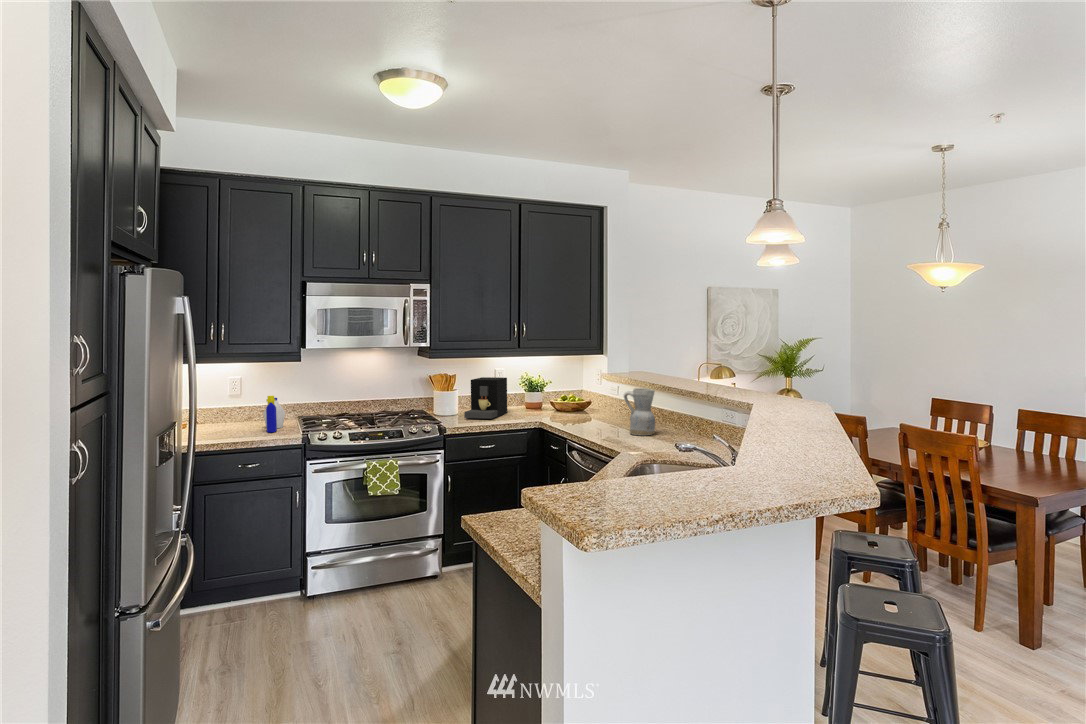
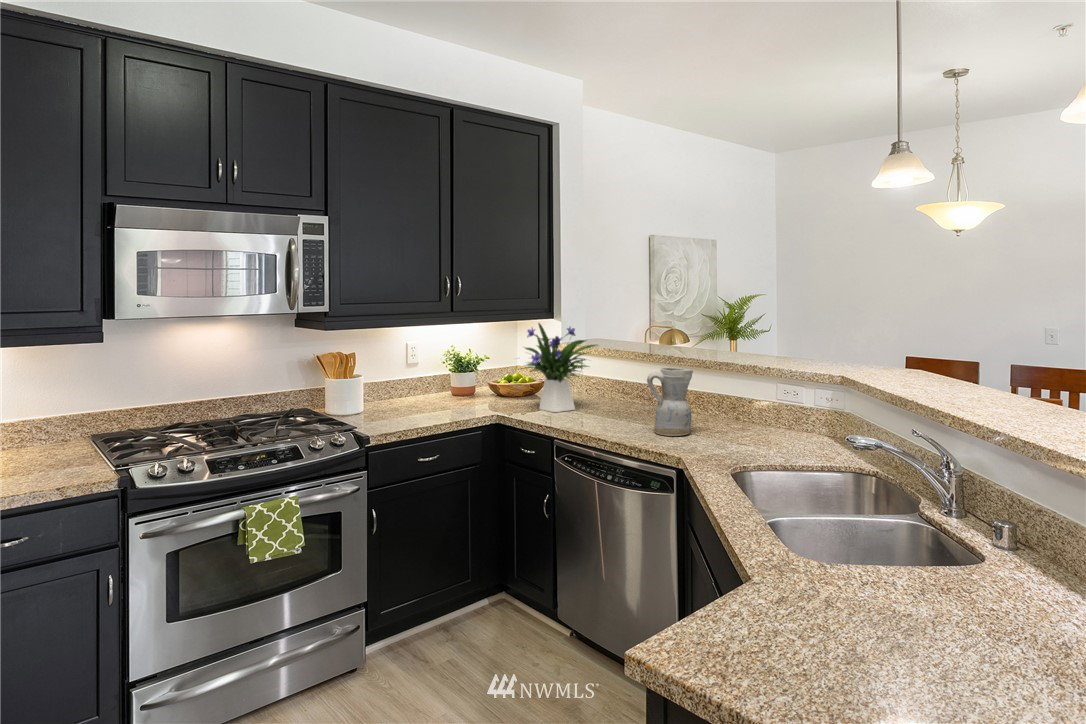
flower arrangement: none [555,356,614,420] -> present [522,323,597,412]
coffee maker: present [464,377,507,419] -> none [384,356,435,419]
bottle: present [263,396,285,432] -> none [27,402,73,471]

